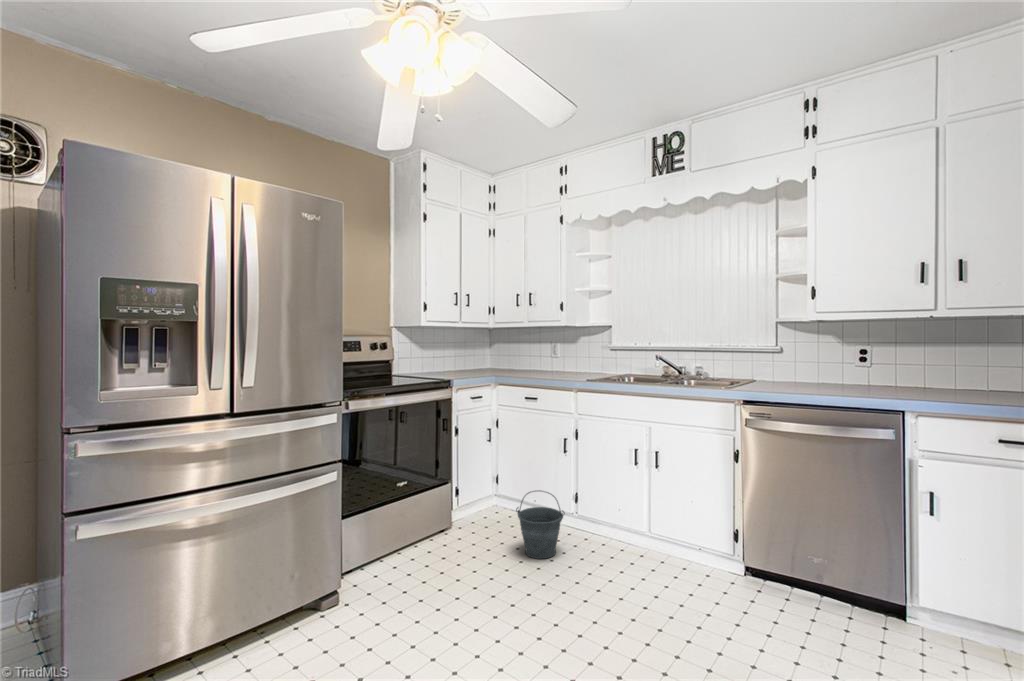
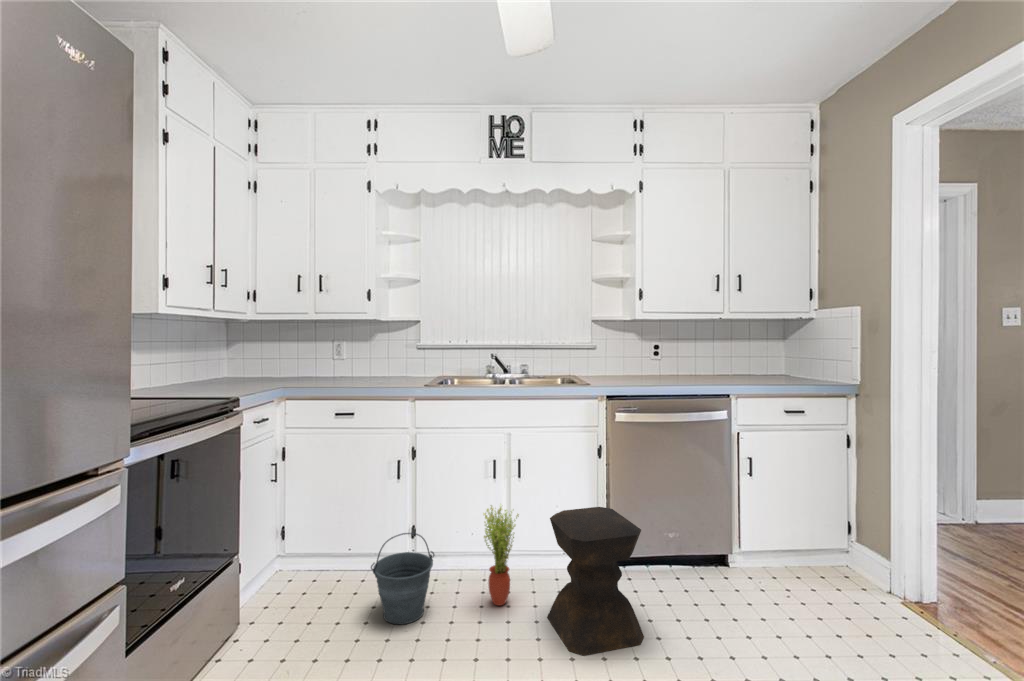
potted plant: none [593,482,631,570] -> present [483,505,519,605]
stool: none [630,498,713,637] -> present [547,507,644,656]

